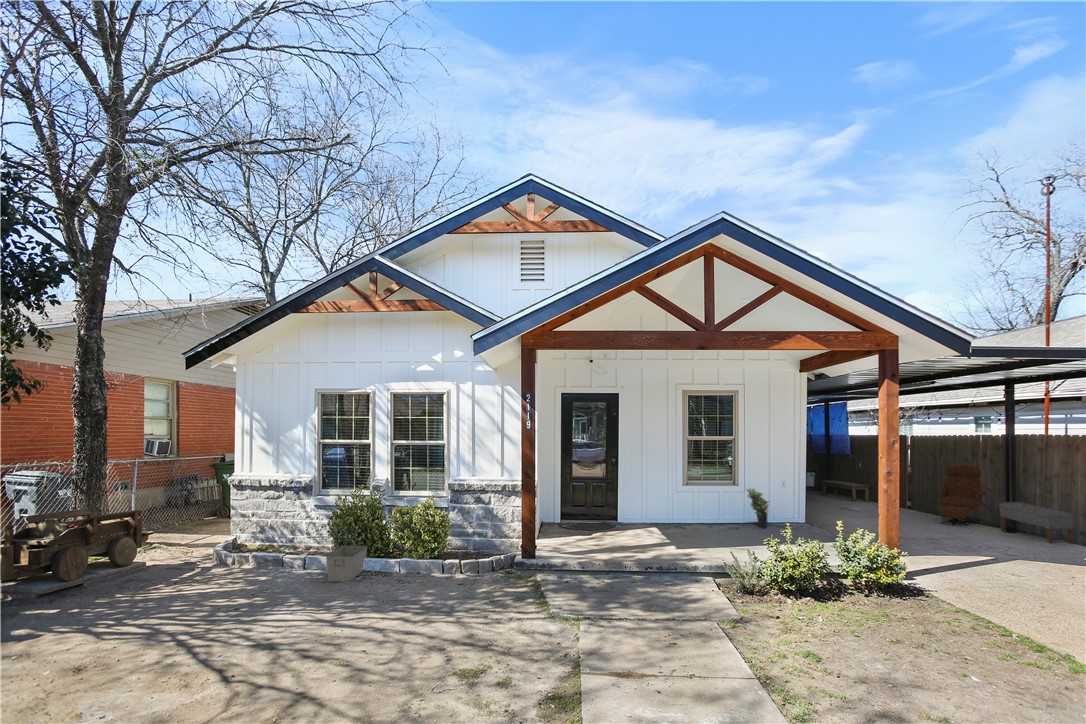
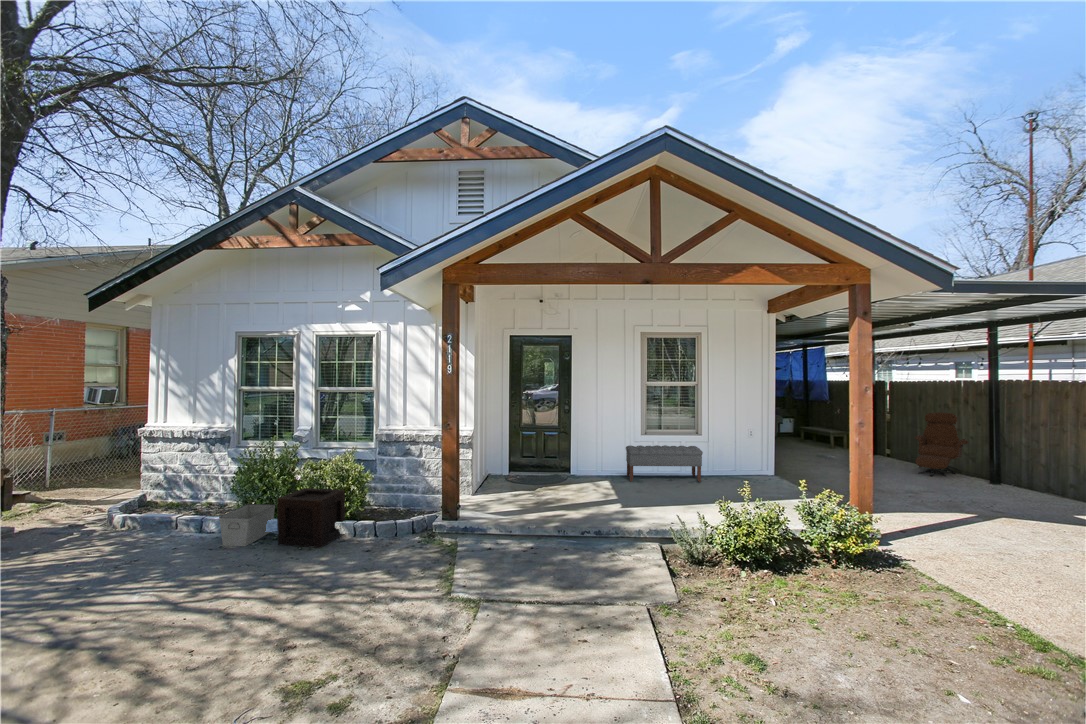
potted plant: present [746,488,769,528] -> none [708,437,734,481]
bench: present [999,502,1074,543] -> present [626,445,703,482]
wooden crate: none [377,530,432,583] -> present [277,488,345,548]

